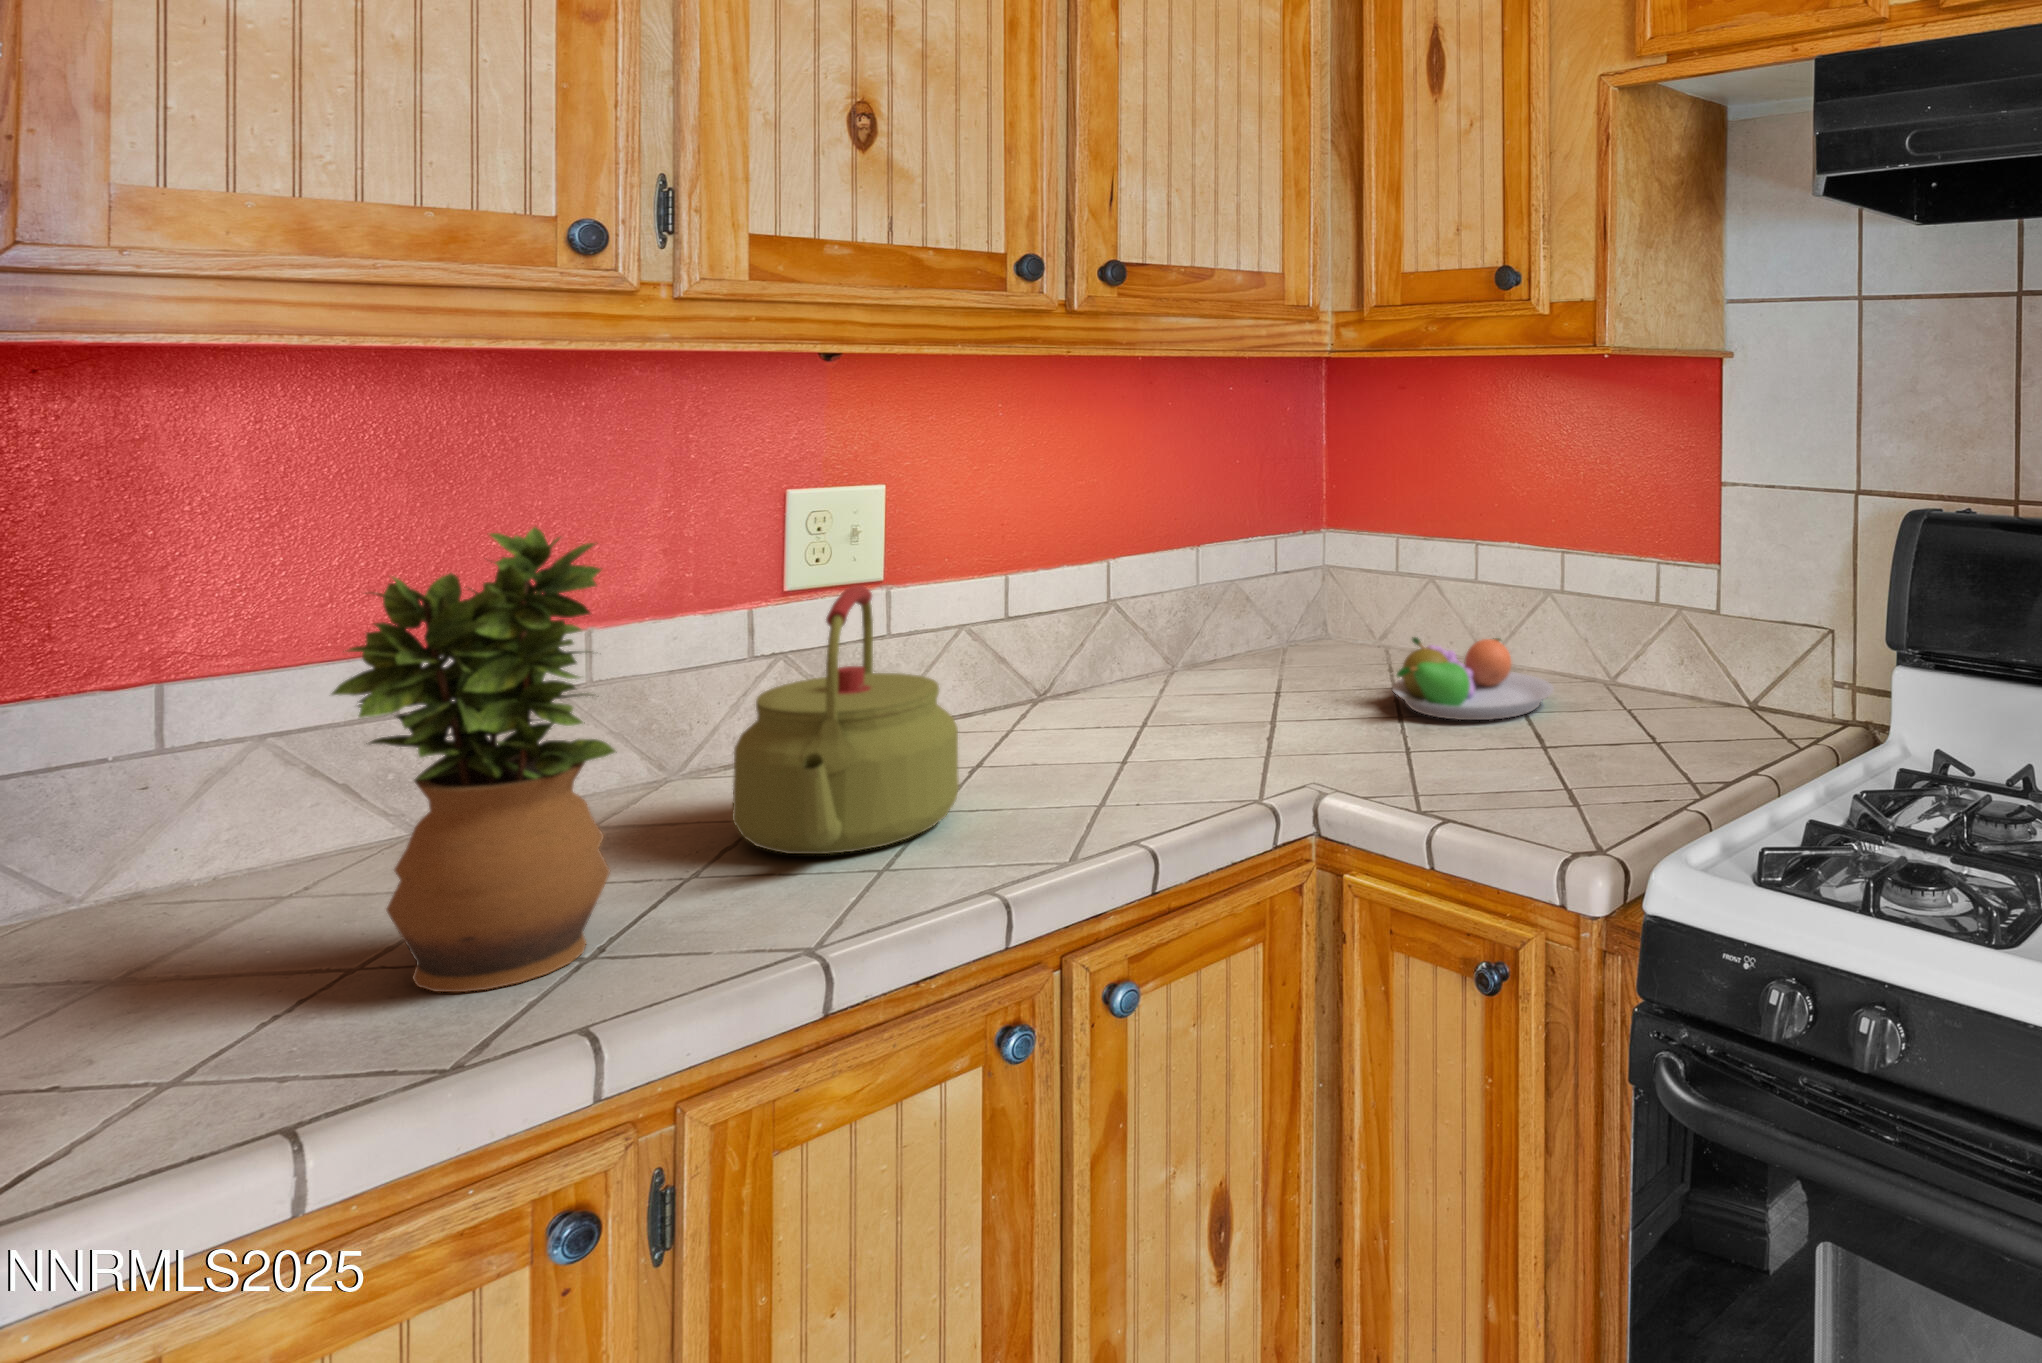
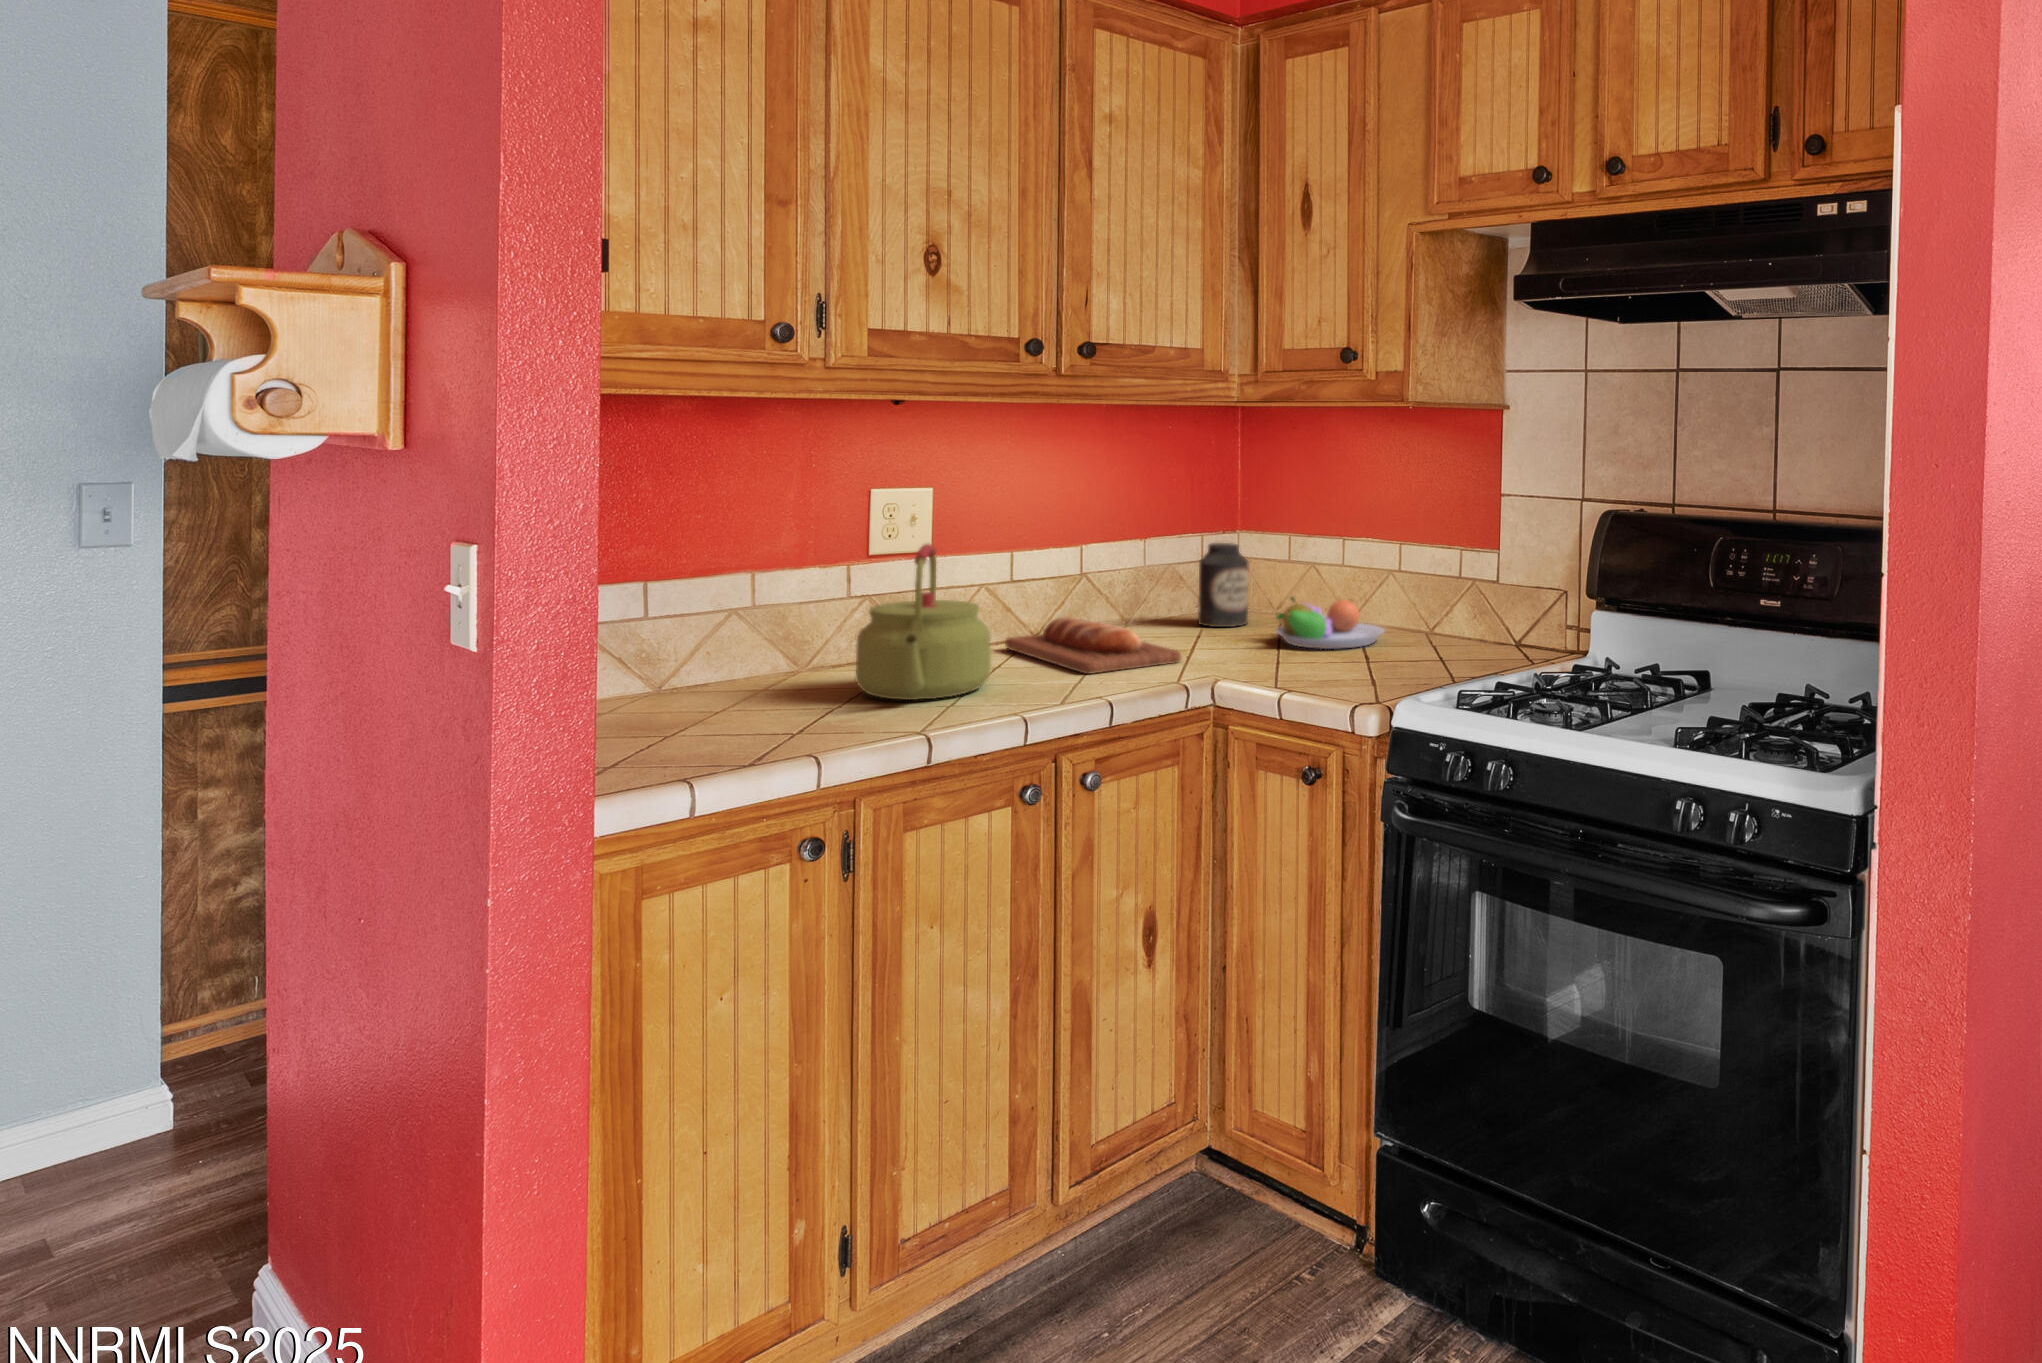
potted plant: present [332,526,615,992] -> none [666,496,810,744]
canister: none [1273,552,1344,676] -> present [1198,543,1249,627]
bread loaf: none [992,677,1259,783] -> present [1005,617,1181,674]

